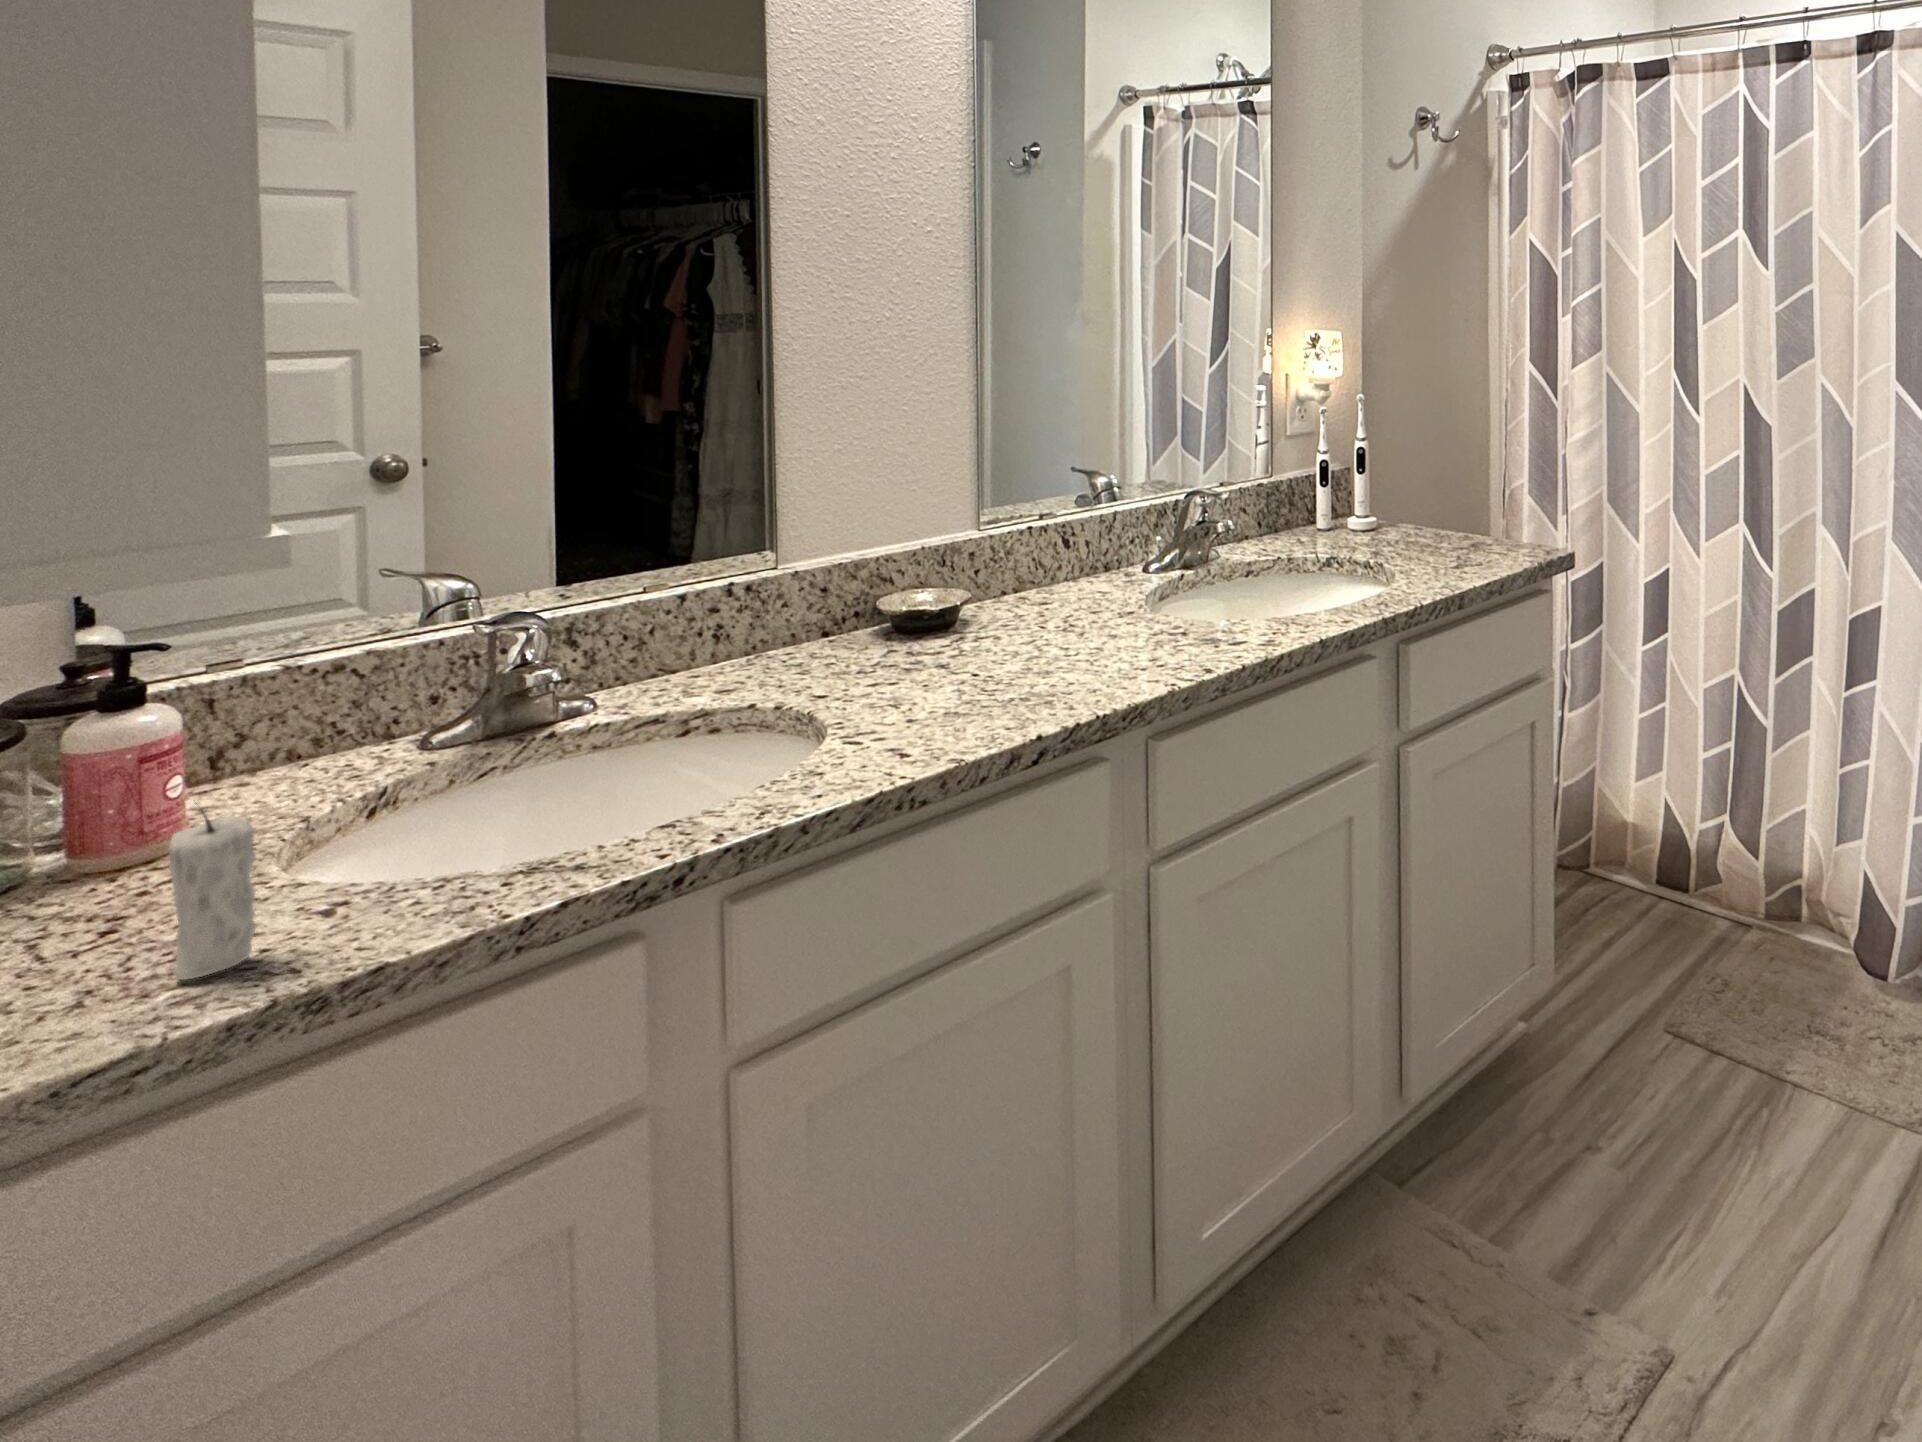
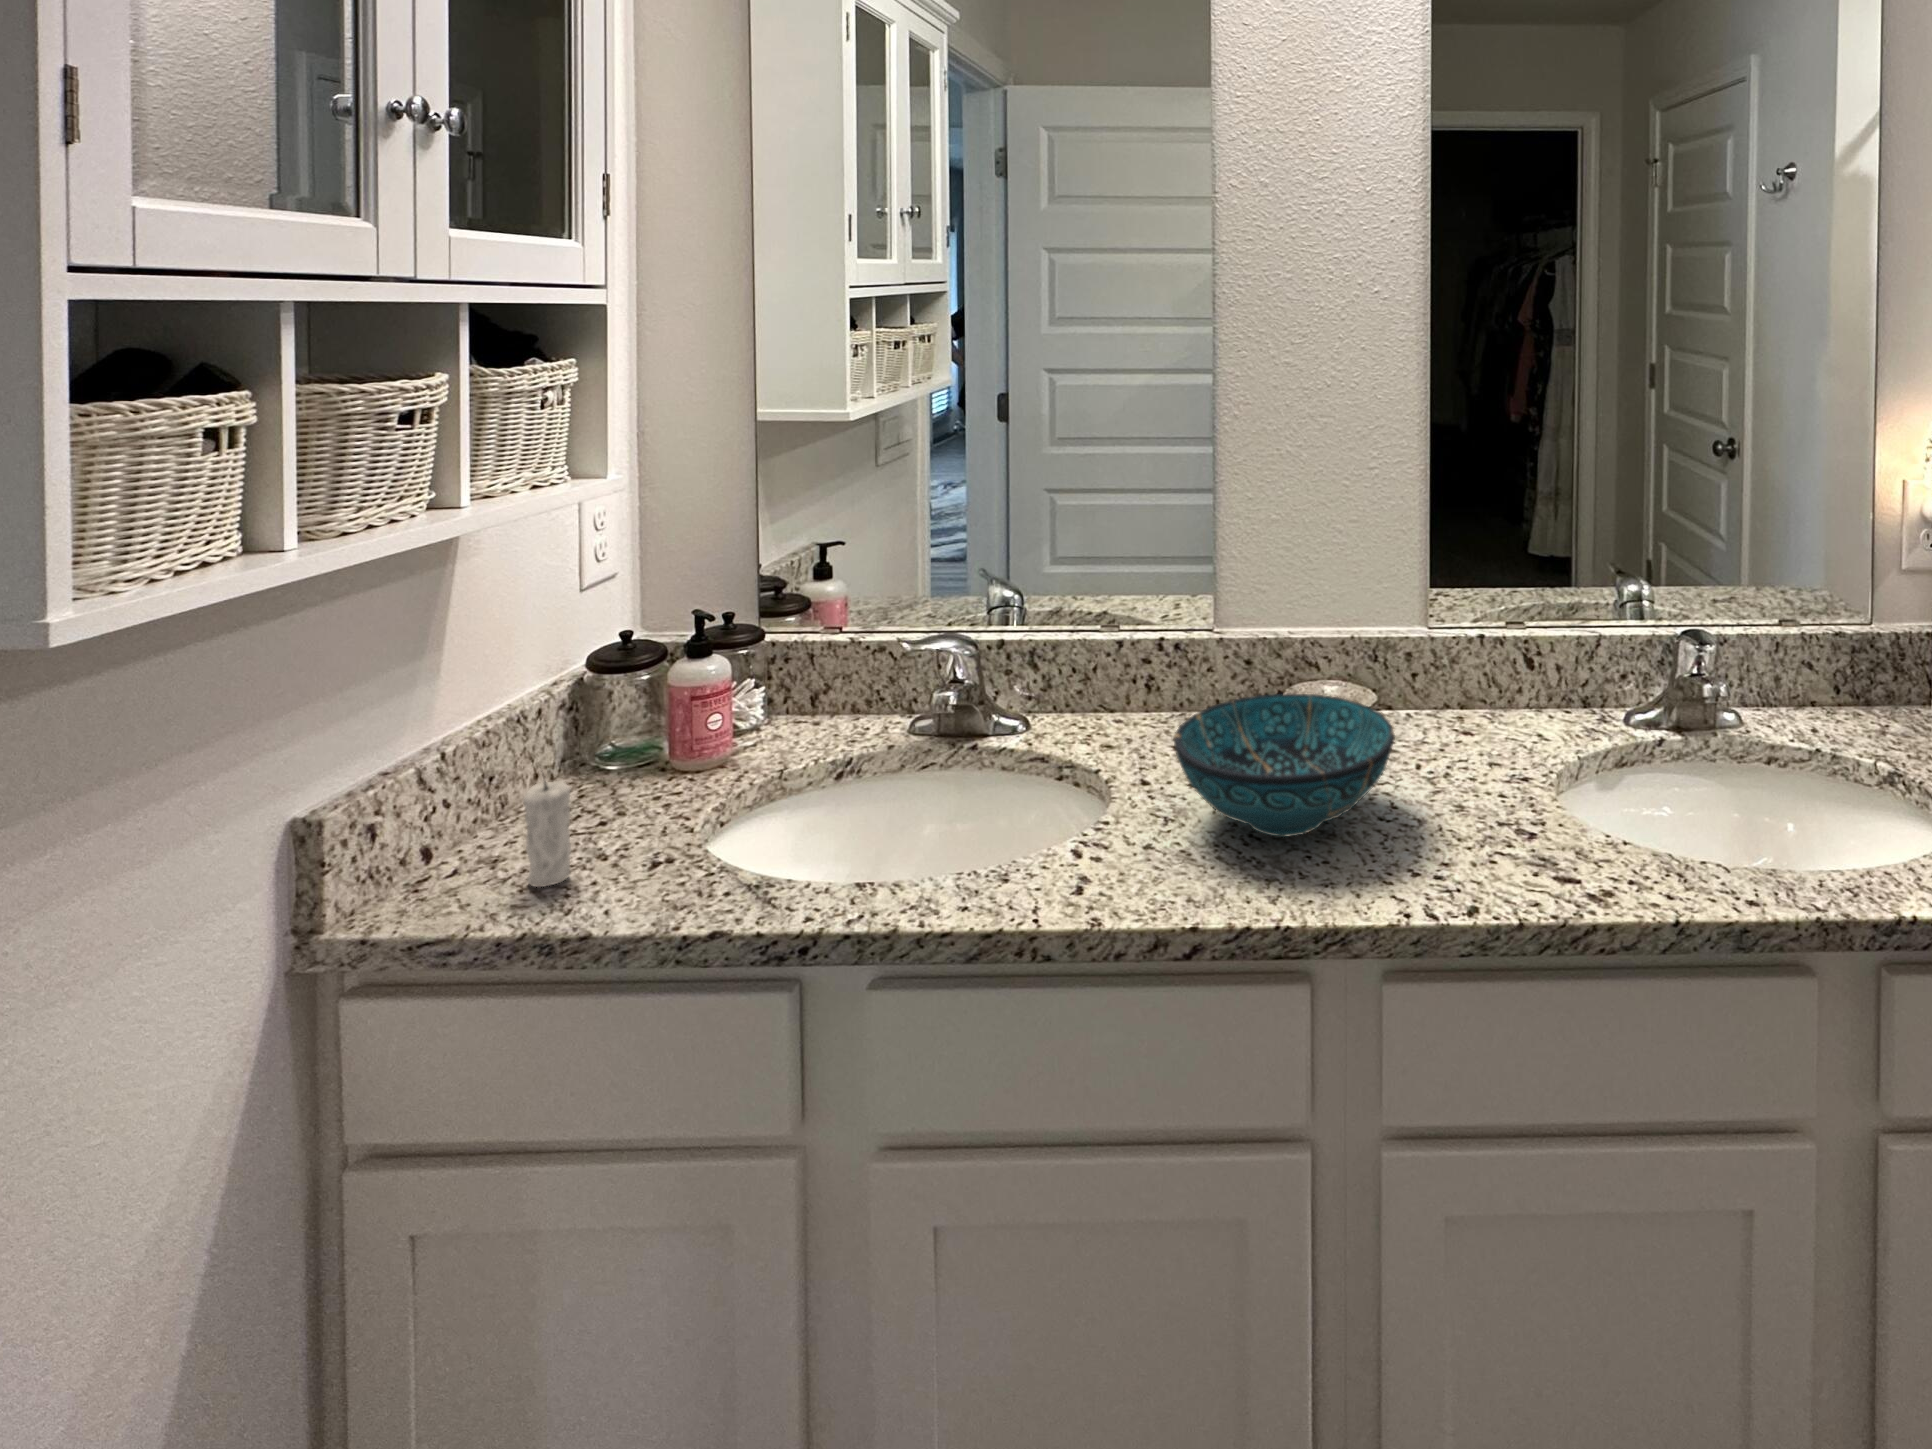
decorative bowl: none [920,566,1134,678] -> present [1173,693,1395,837]

